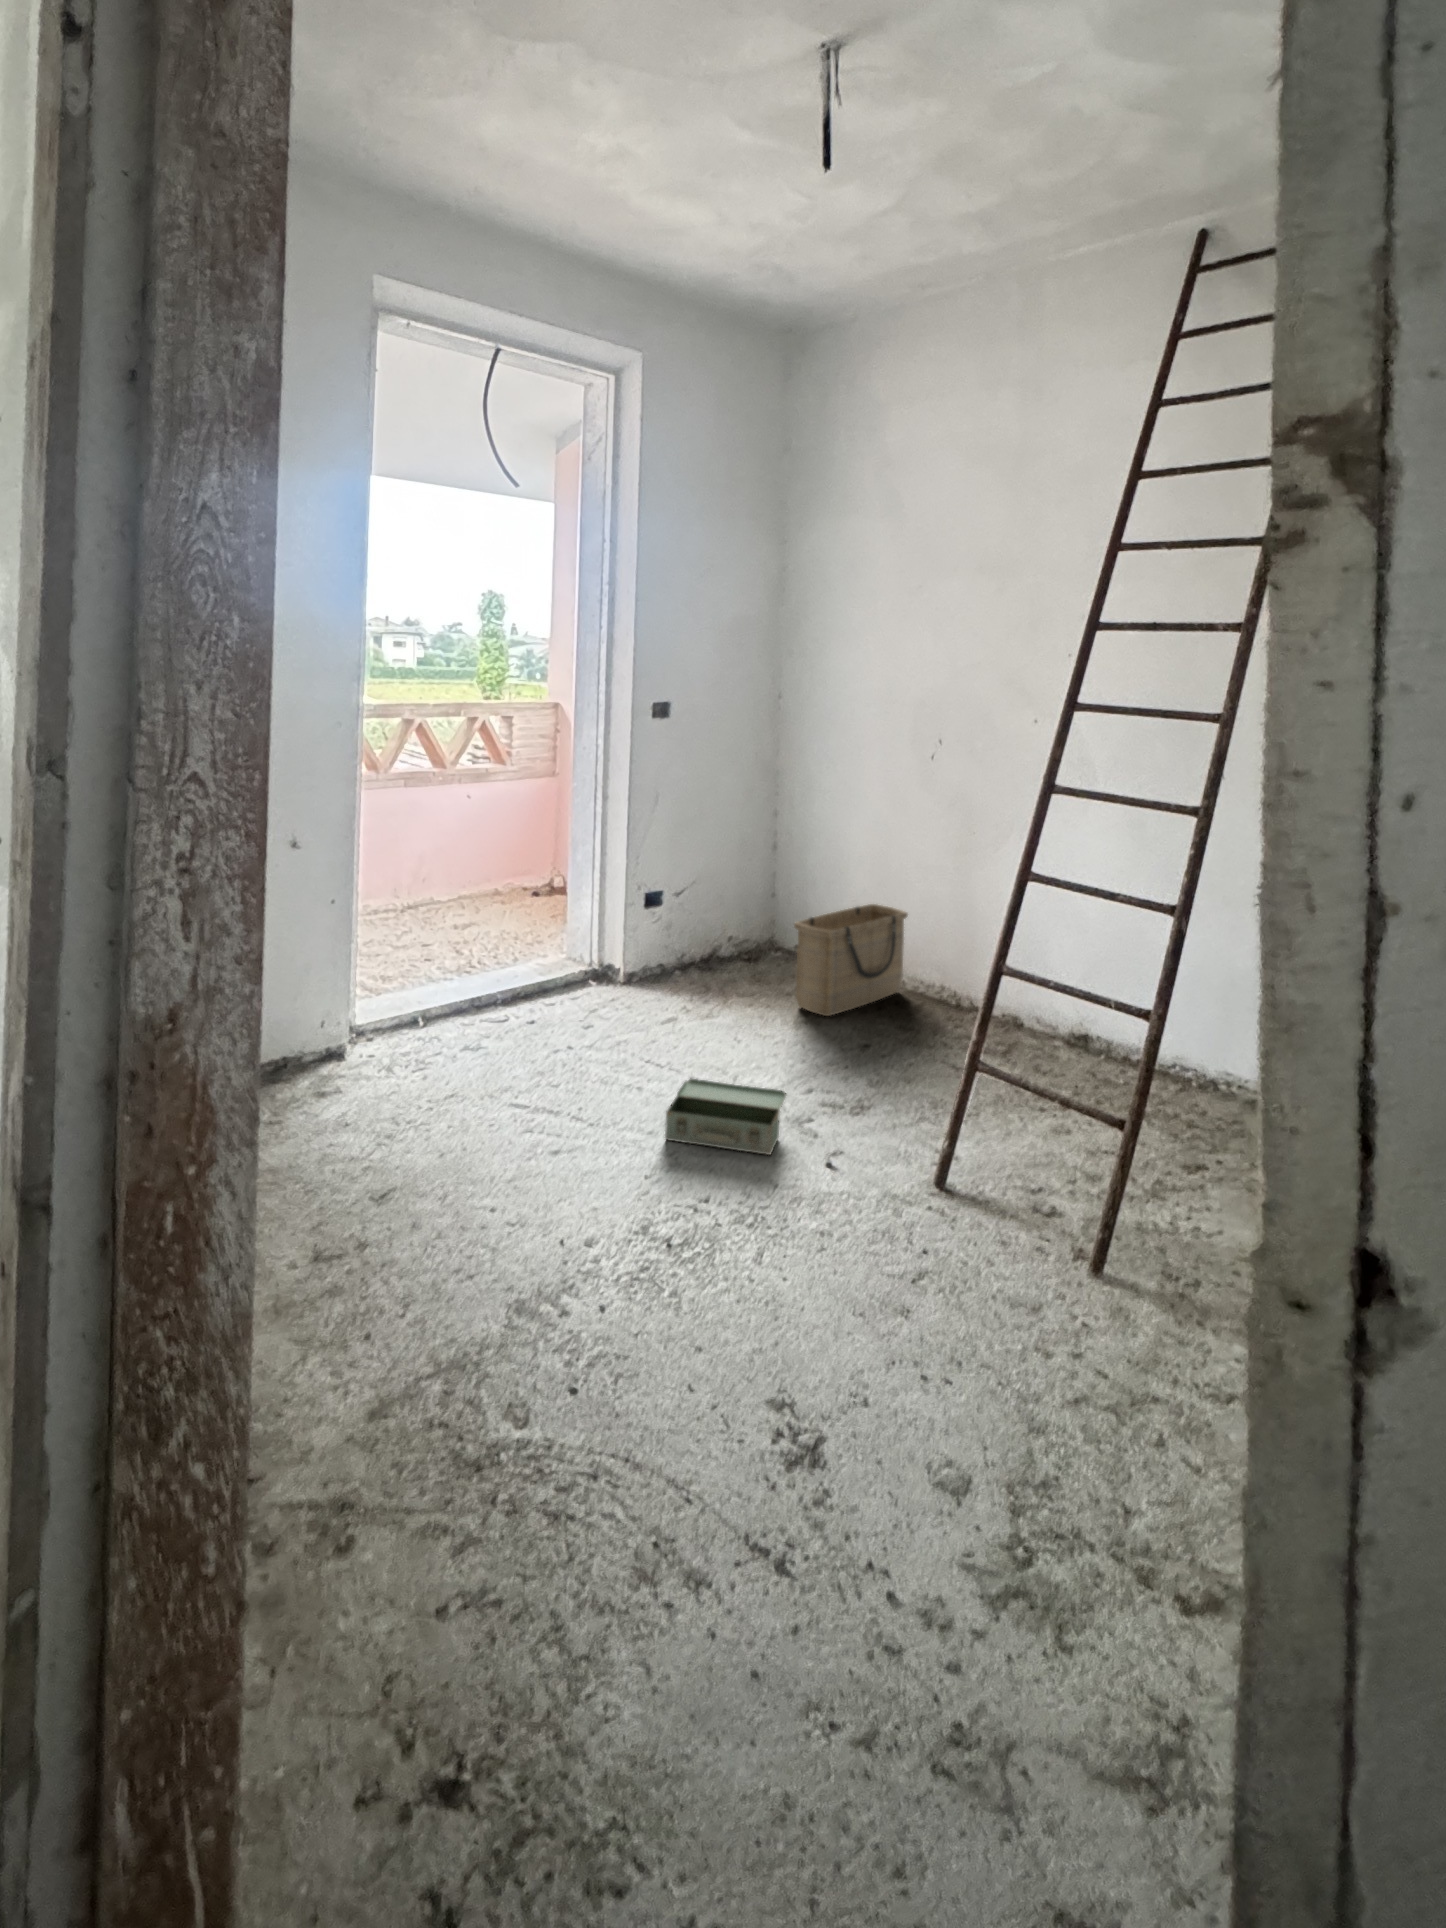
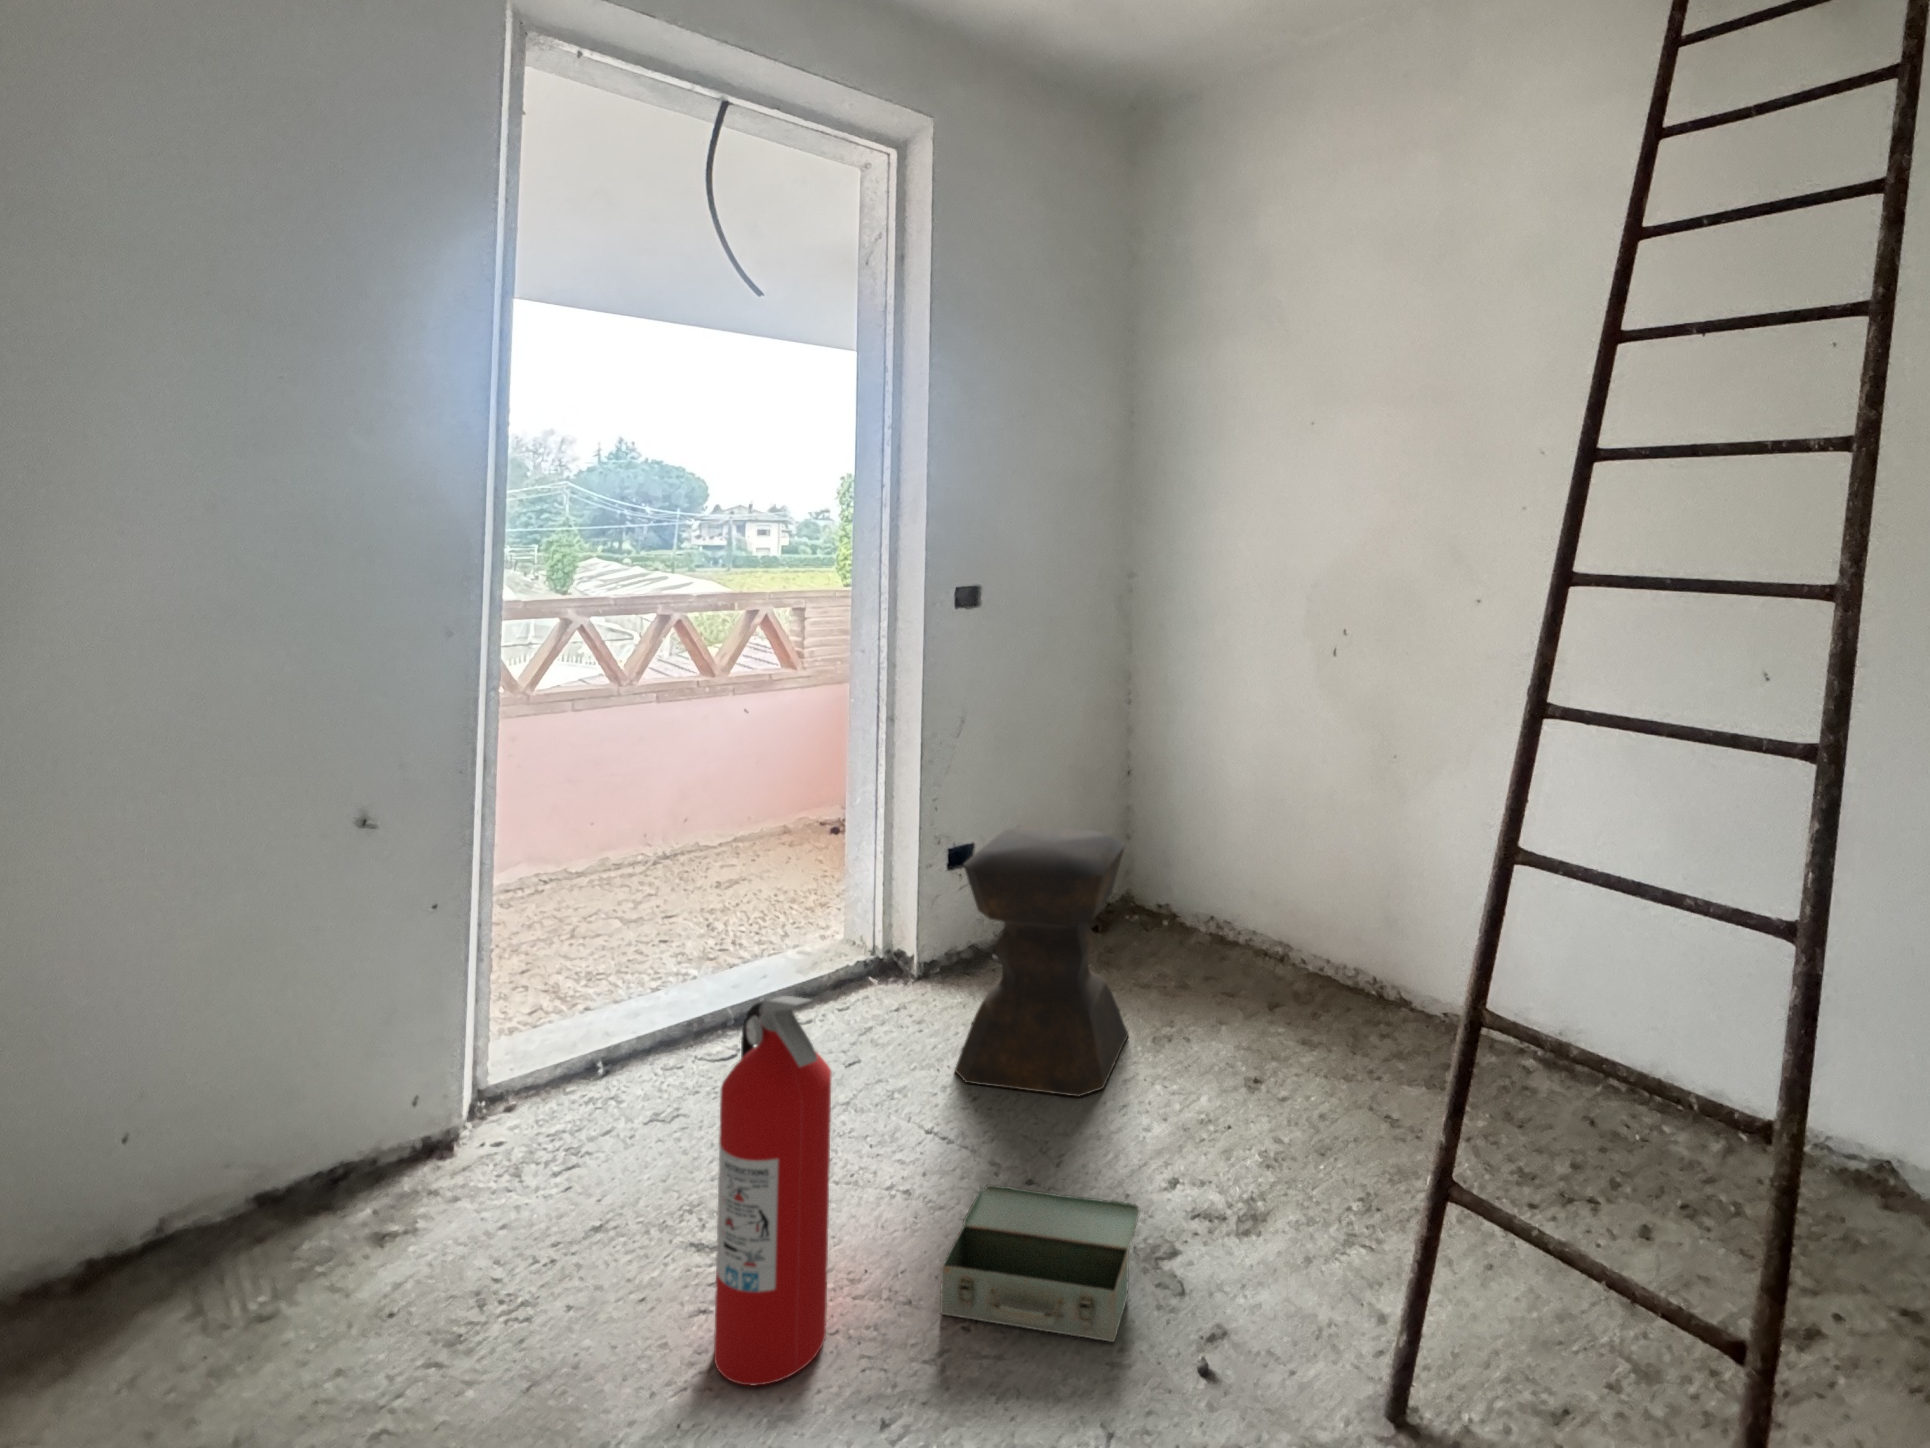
stool: none [658,872,778,1048] -> present [955,826,1128,1096]
basket: present [794,904,908,1016] -> none [1150,854,1304,1027]
fire extinguisher: none [535,944,603,1161] -> present [714,996,831,1386]

